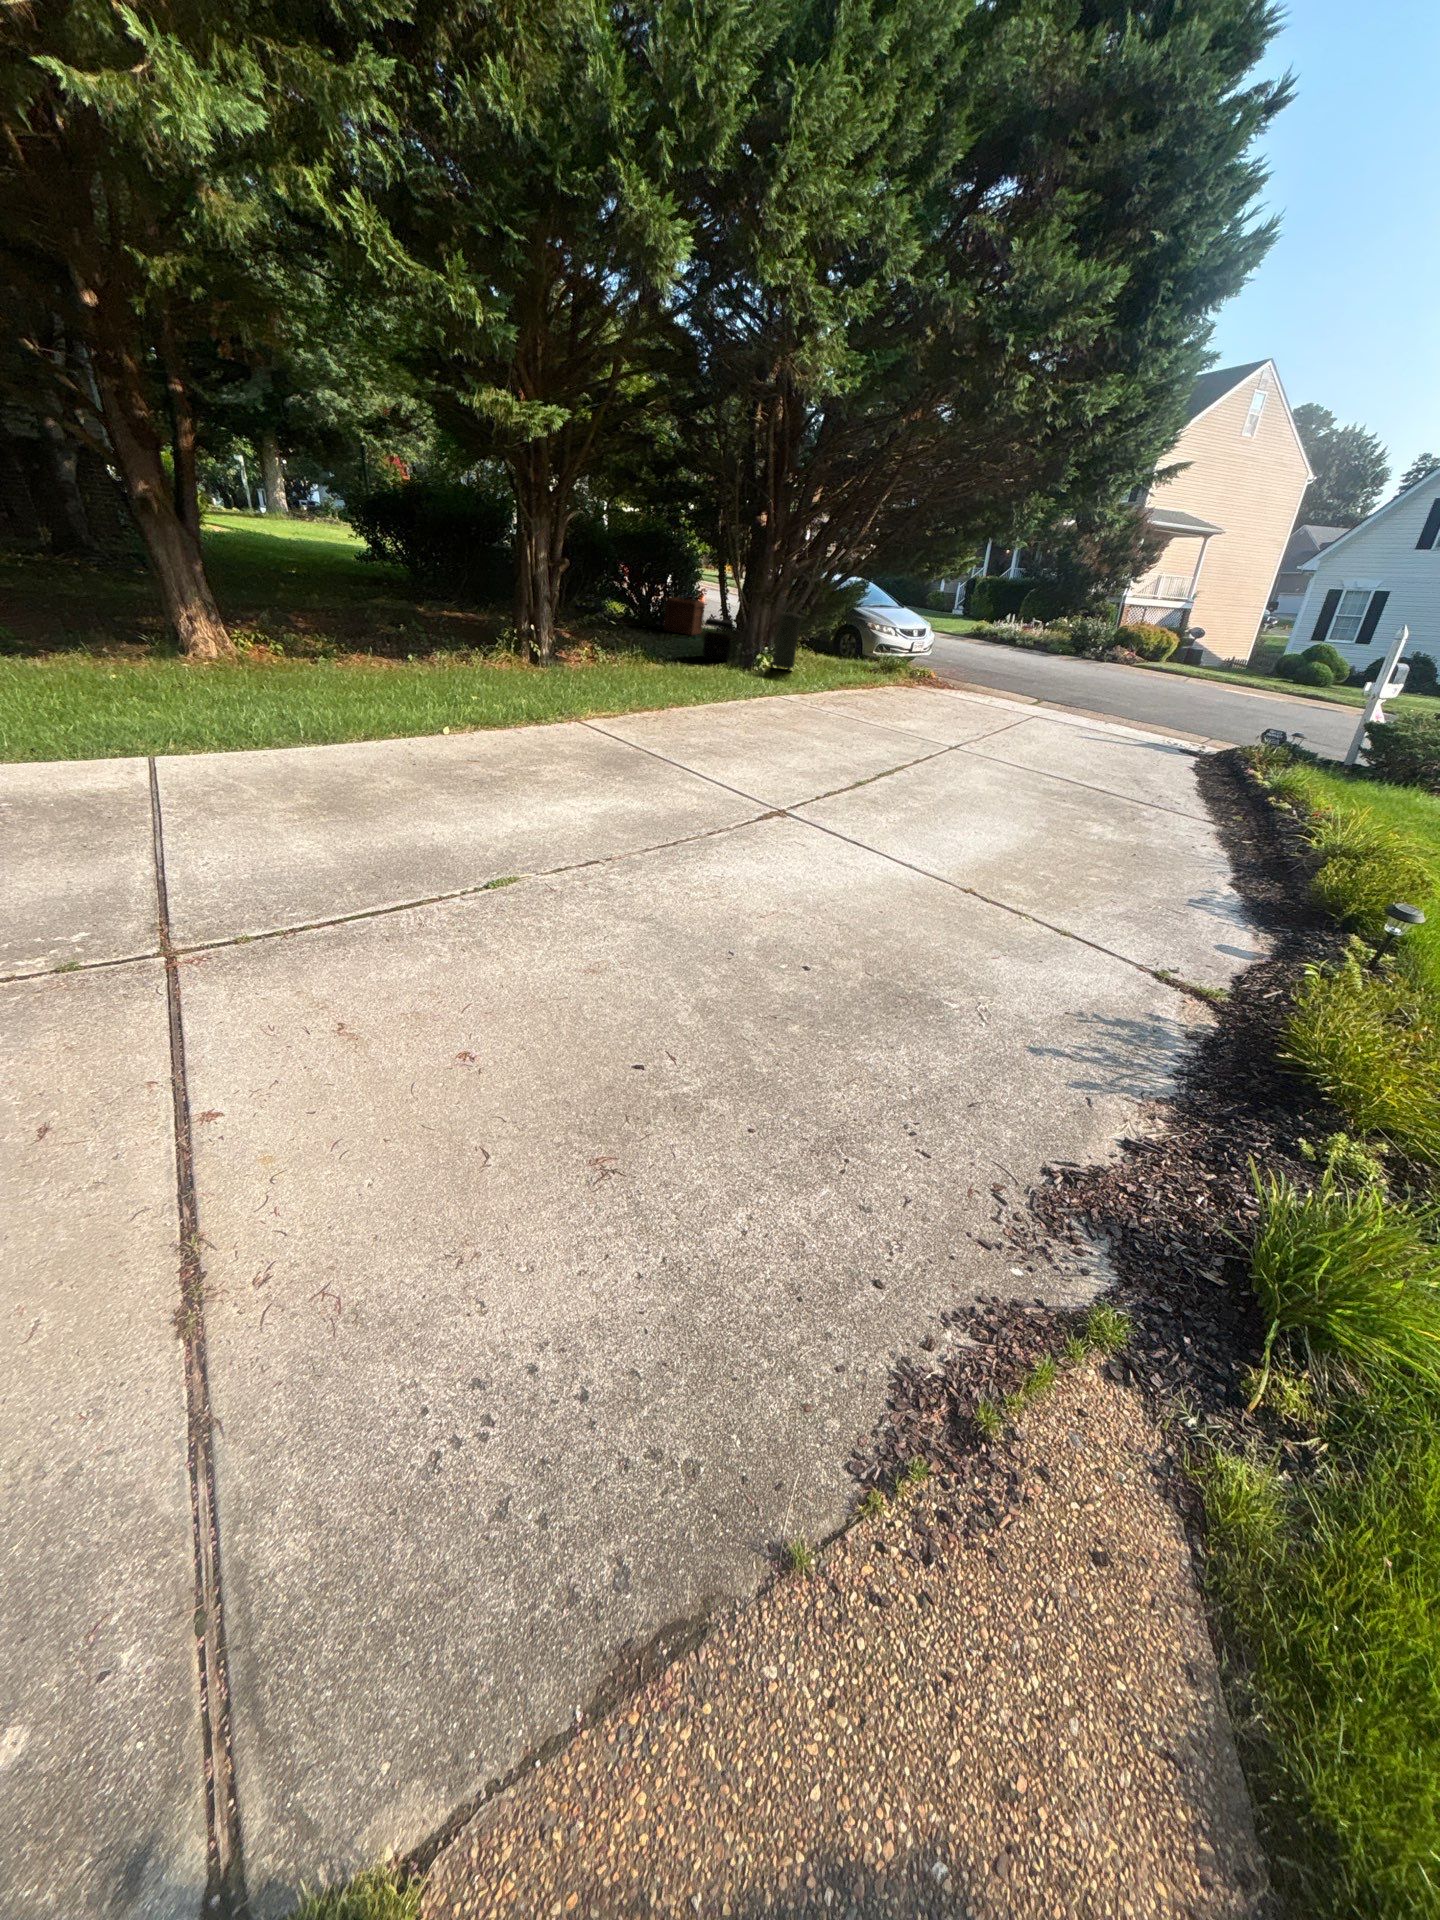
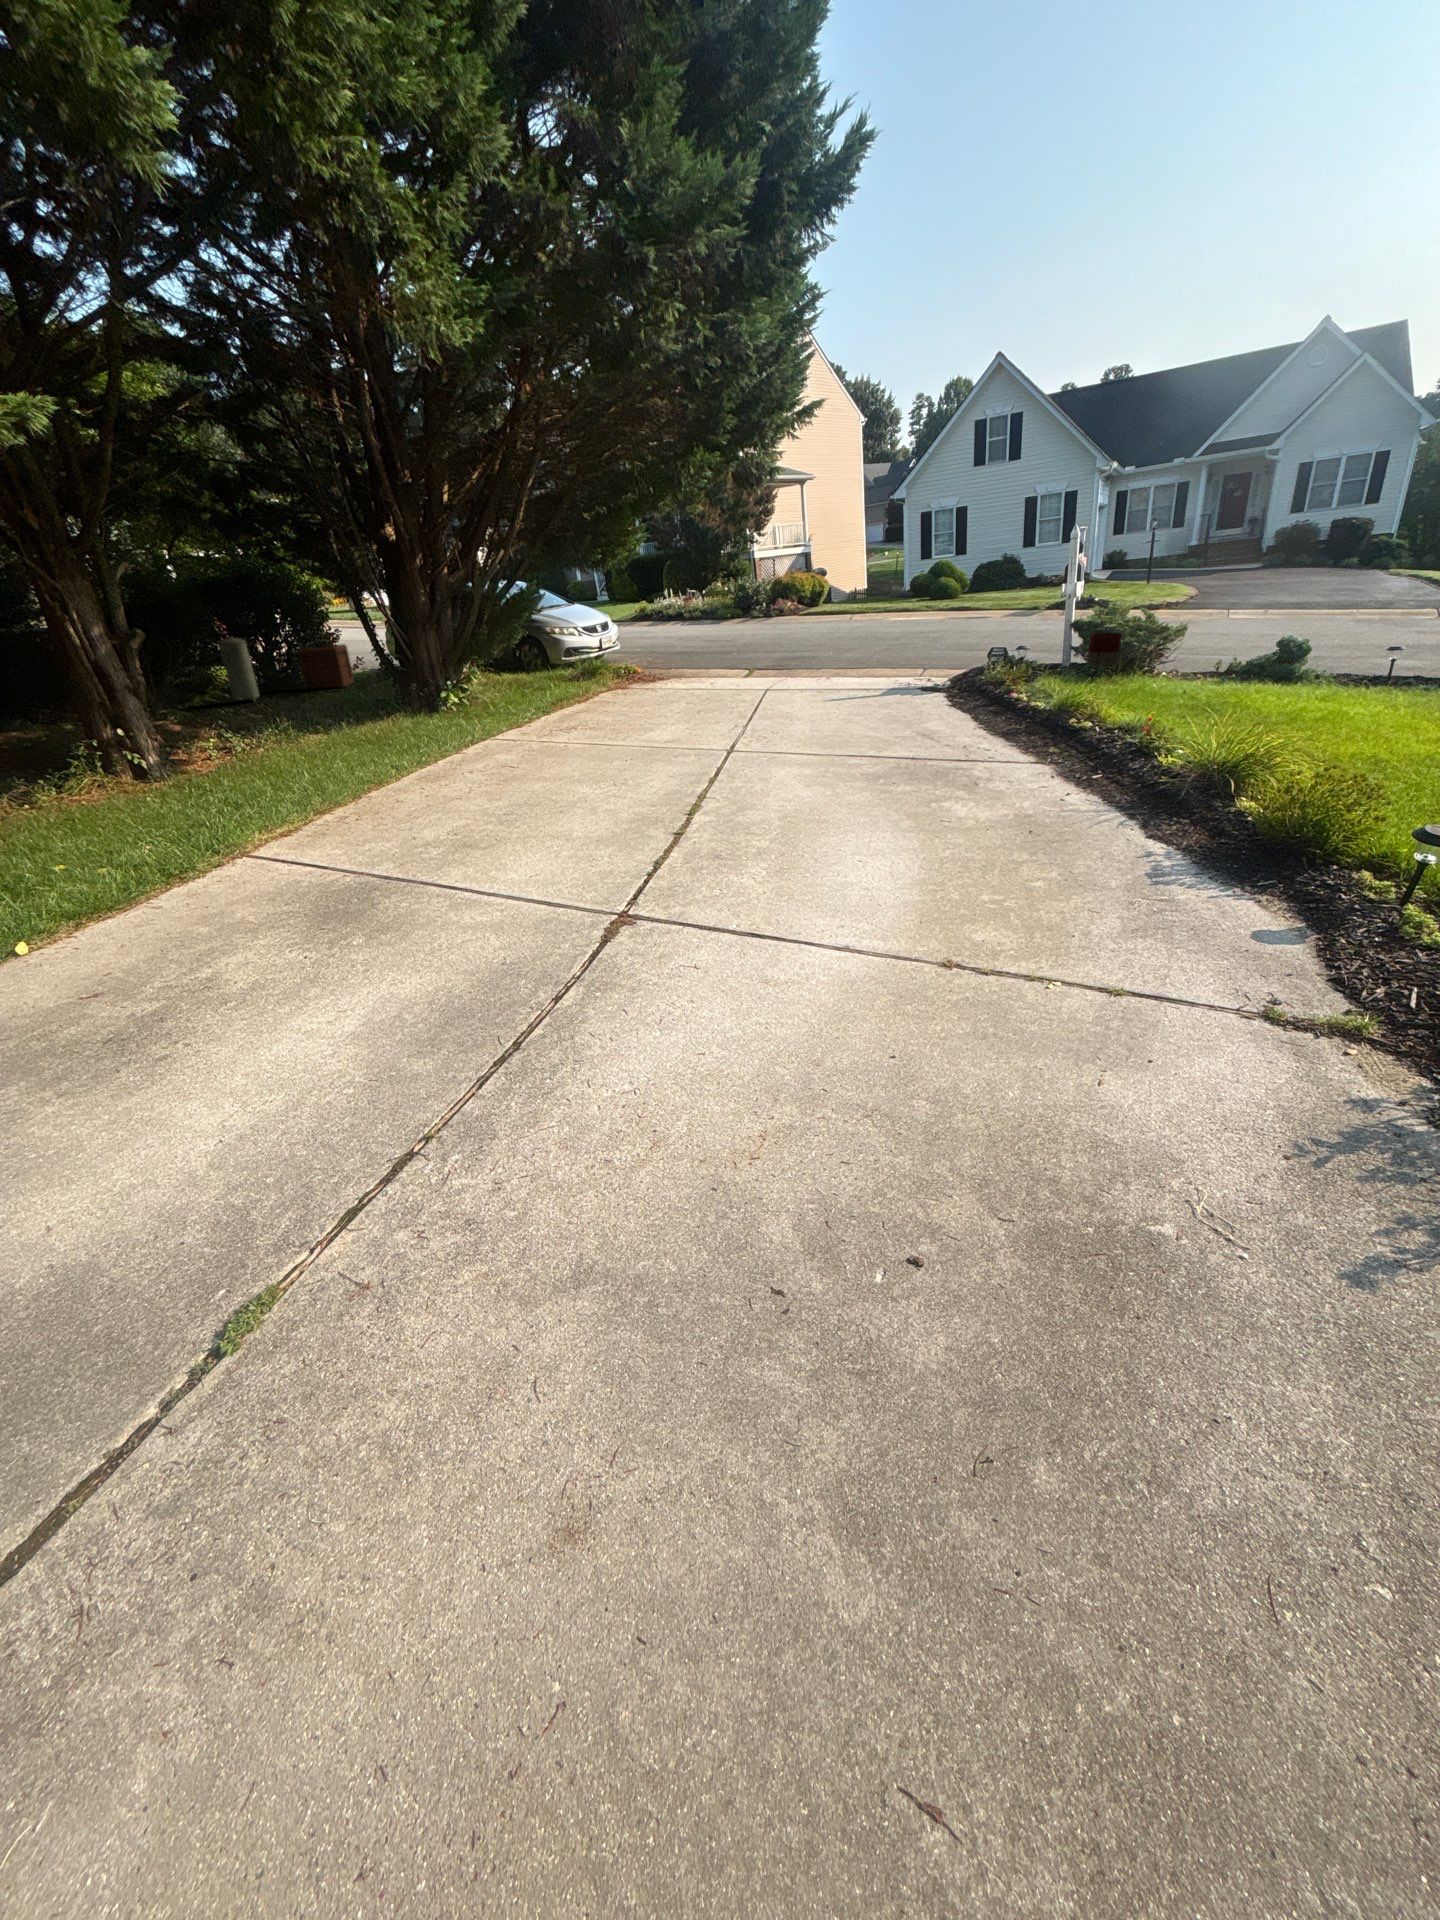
trash can: present [771,611,802,671] -> present [218,637,259,702]
toolbox: present [703,618,733,661] -> none [362,661,407,713]
planter: none [1337,733,1382,778] -> present [1086,633,1122,665]

